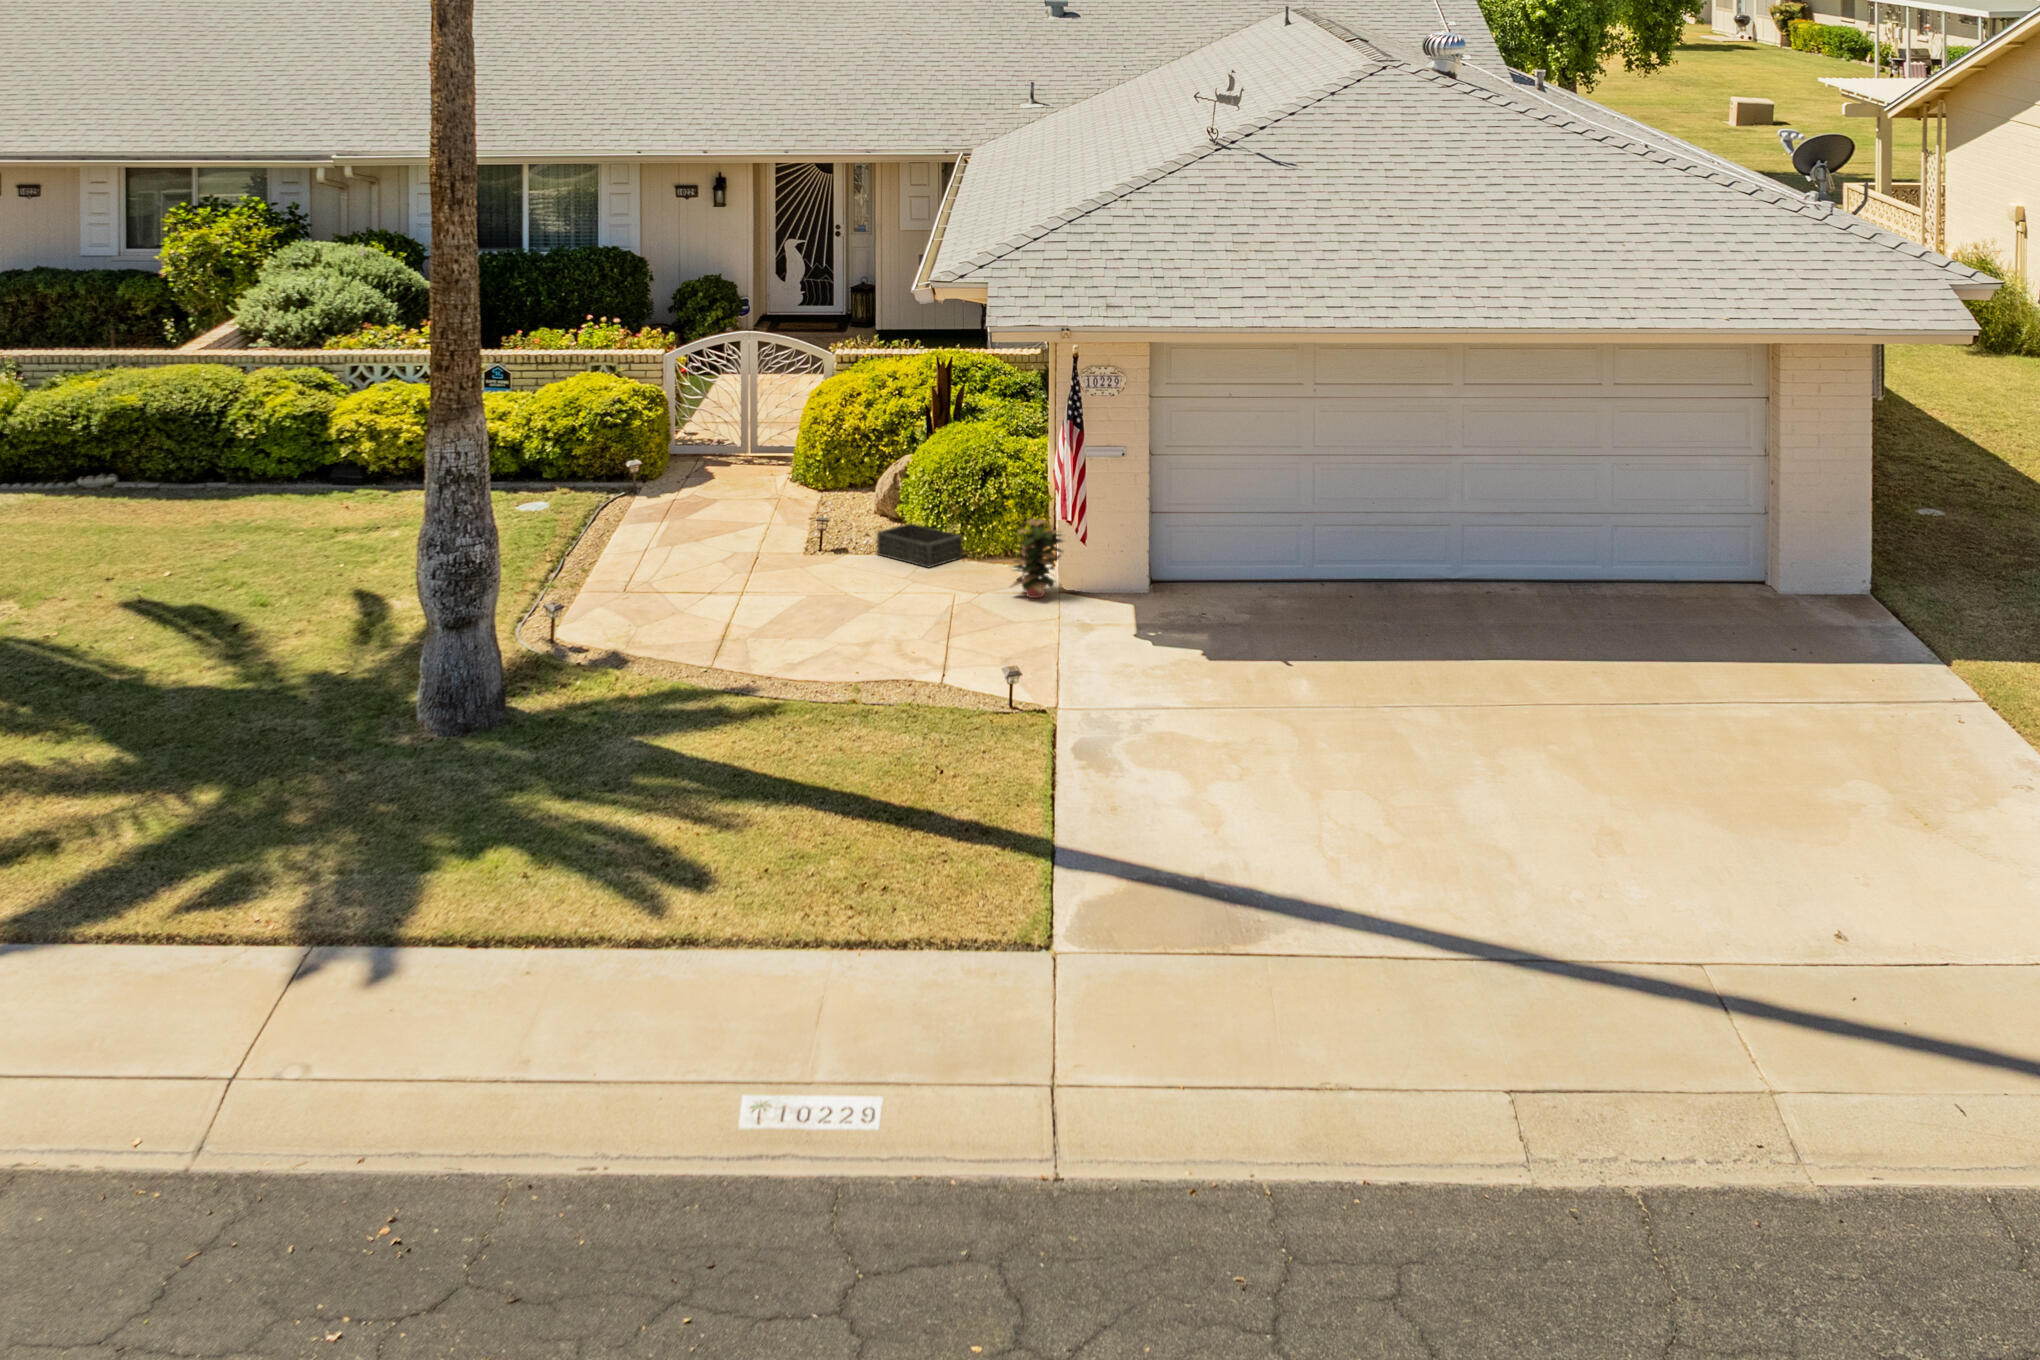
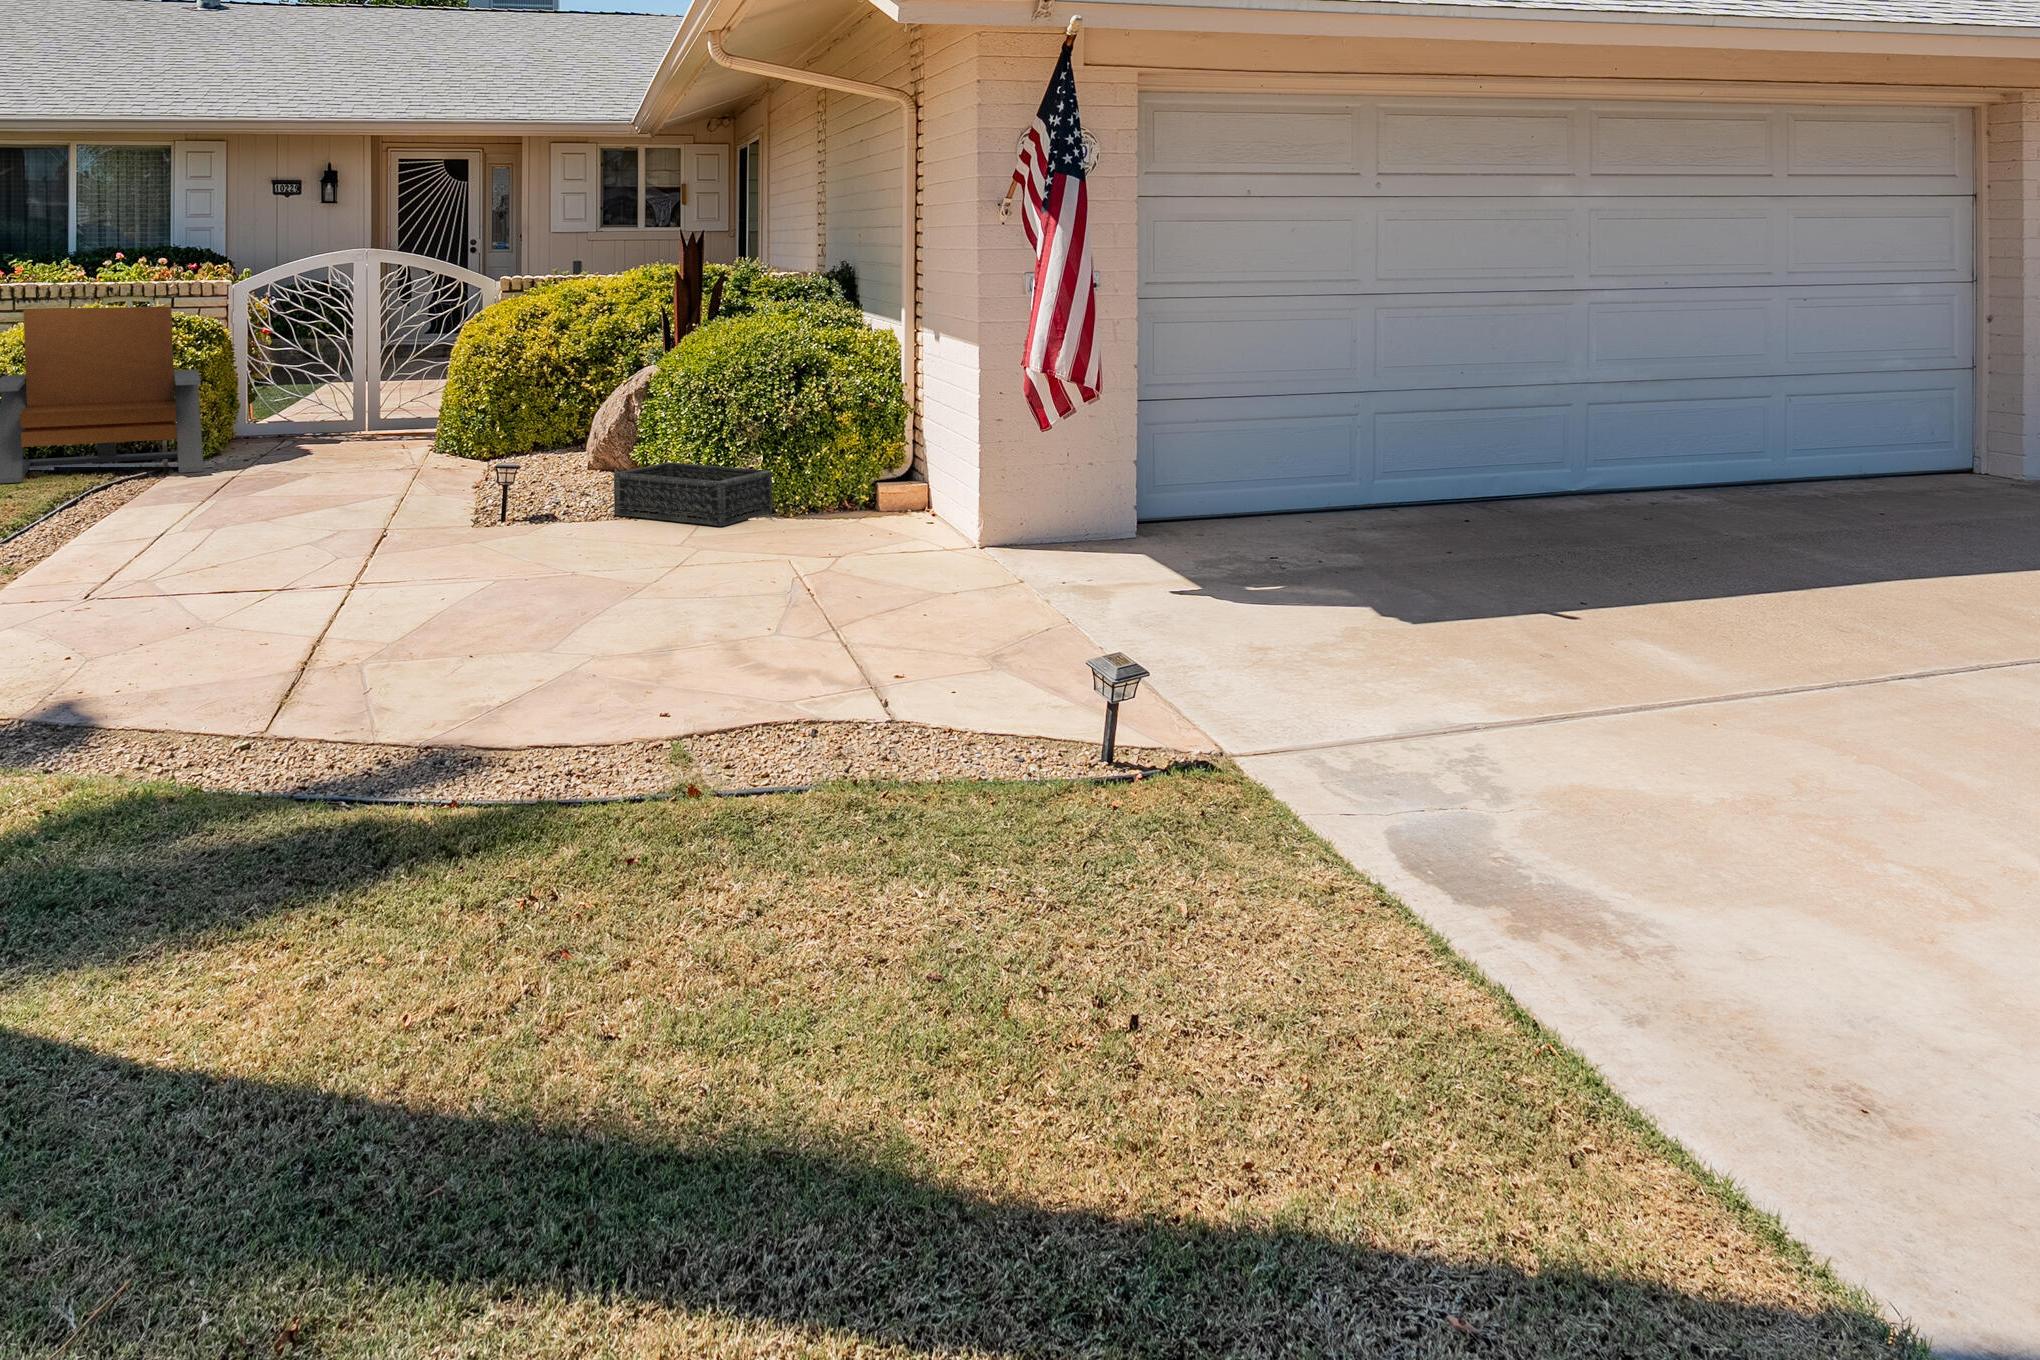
lounge chair: none [548,392,659,504] -> present [0,307,204,483]
decorative plant: present [1012,519,1063,598] -> none [904,403,1011,556]

